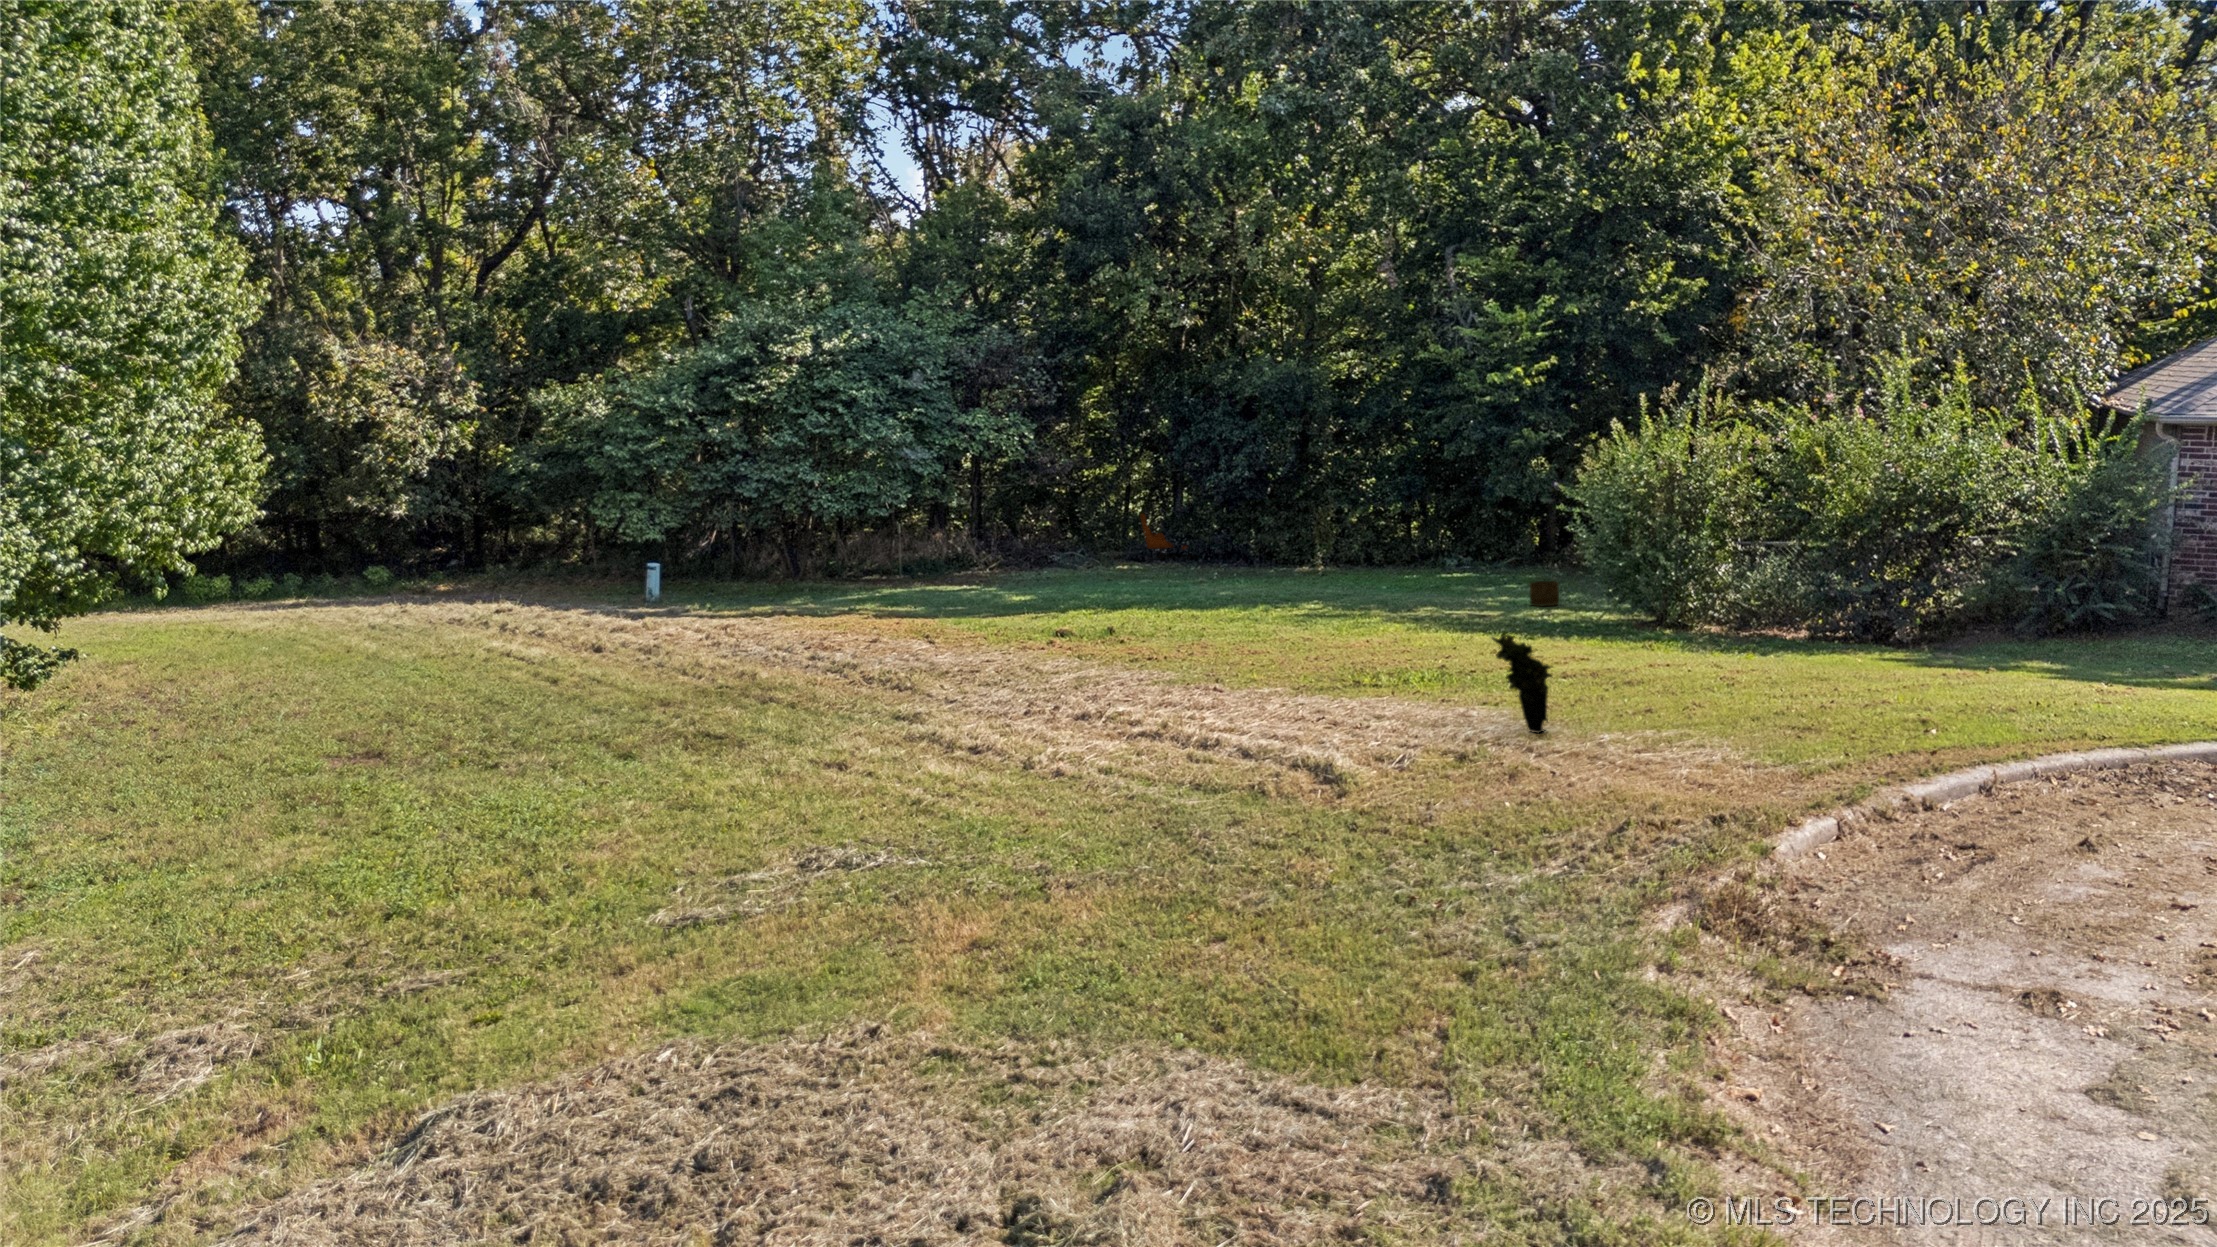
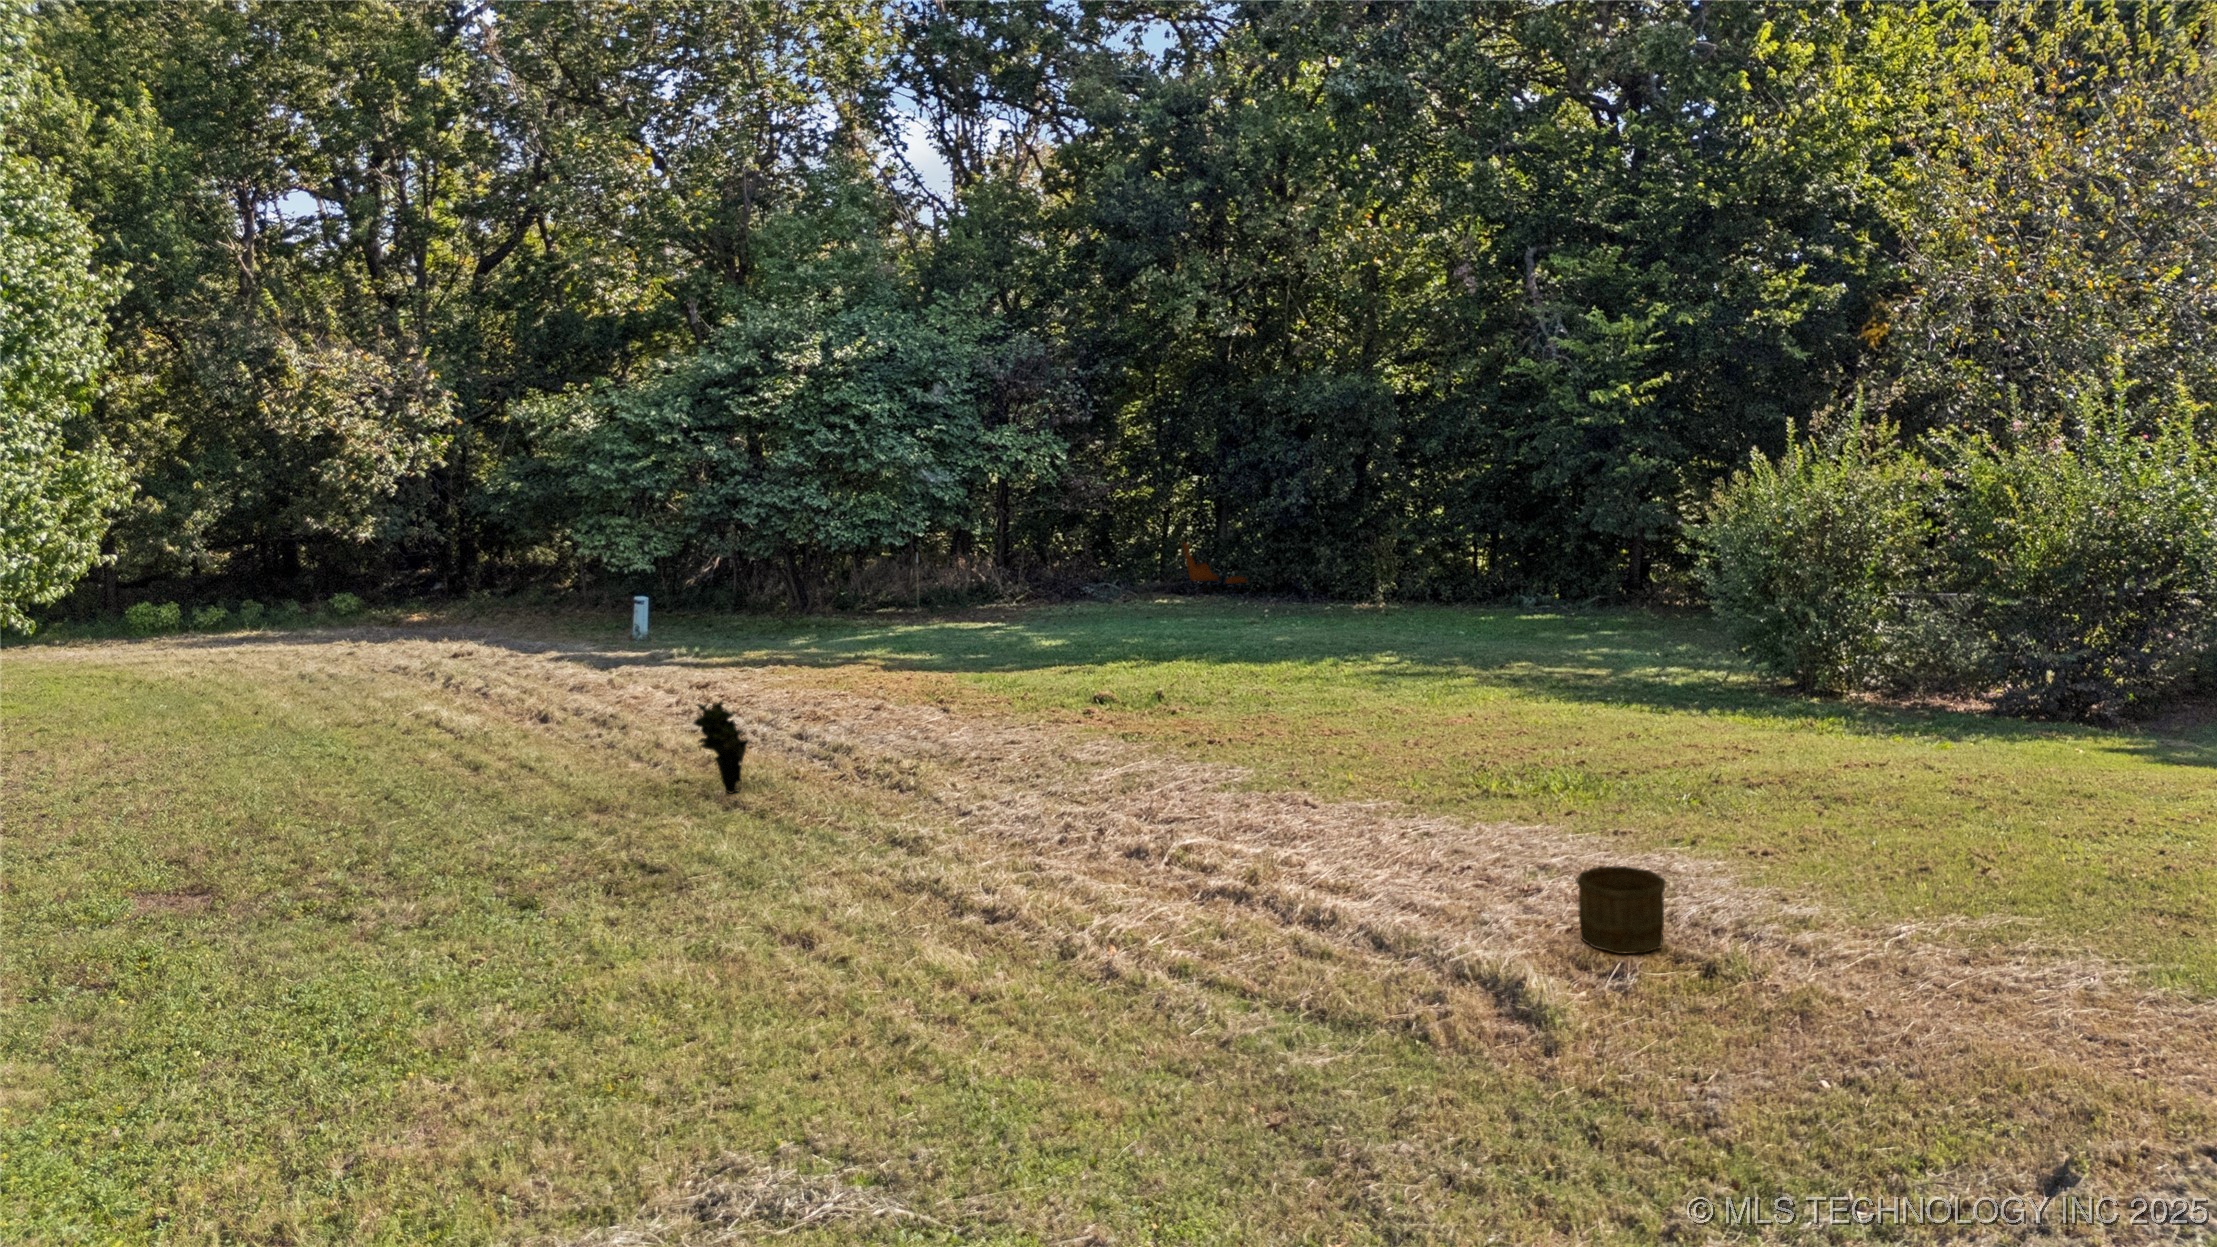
wooden bucket: present [1529,581,1559,607] -> present [1576,866,1666,954]
potted plant: present [1492,635,1552,733] -> present [693,700,748,793]

